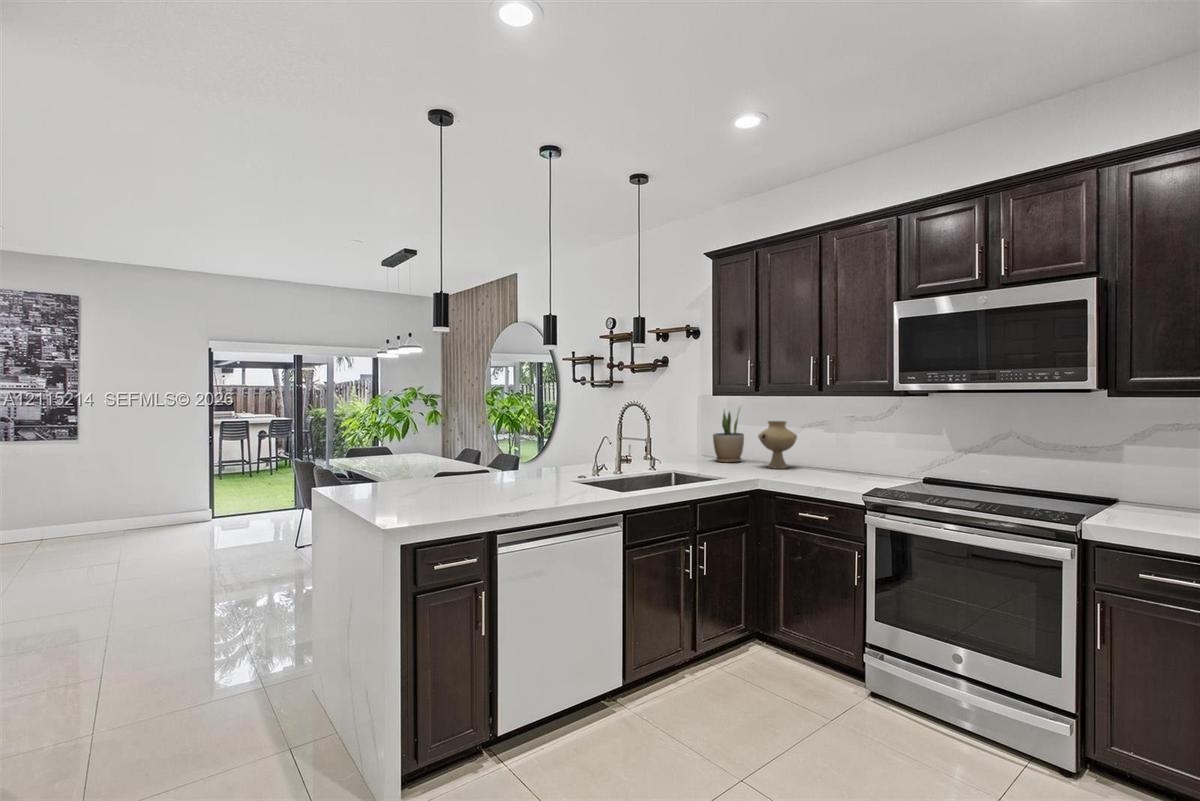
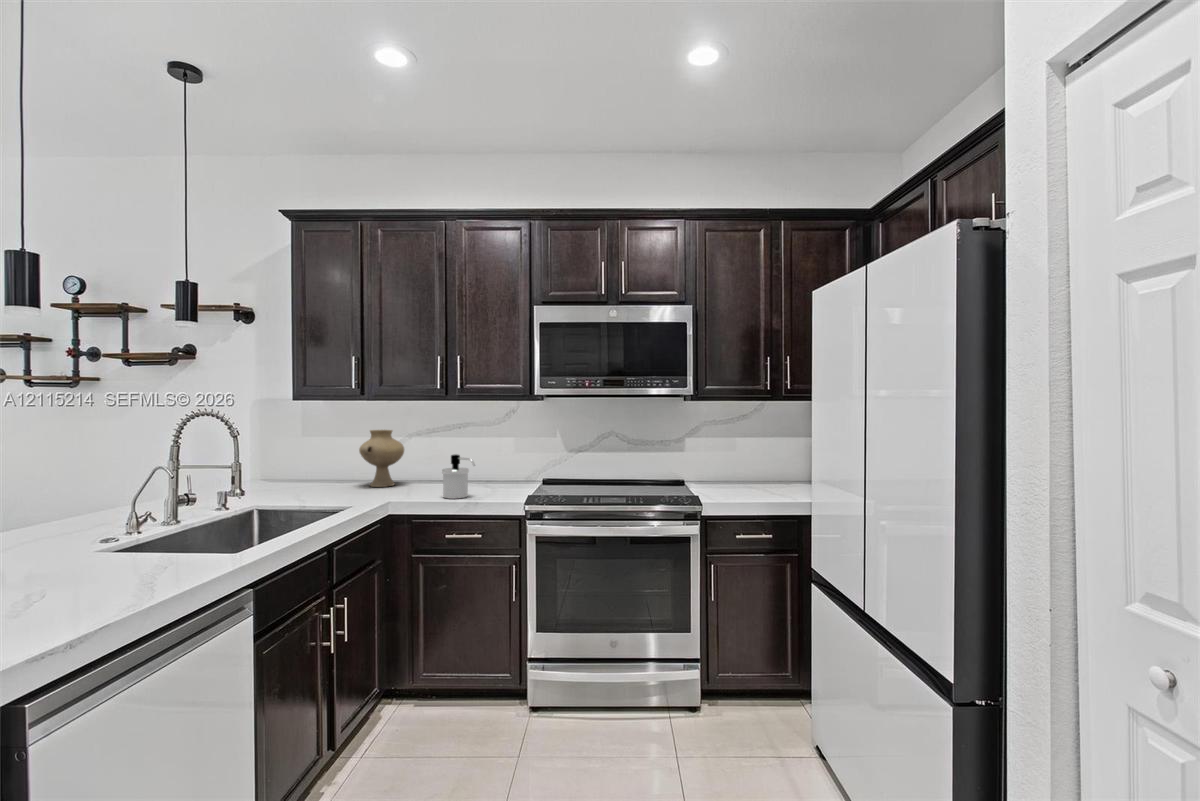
potted plant: present [713,409,744,462] -> none [286,411,329,486]
soap dispenser: none [805,444,829,483] -> present [442,455,475,499]

